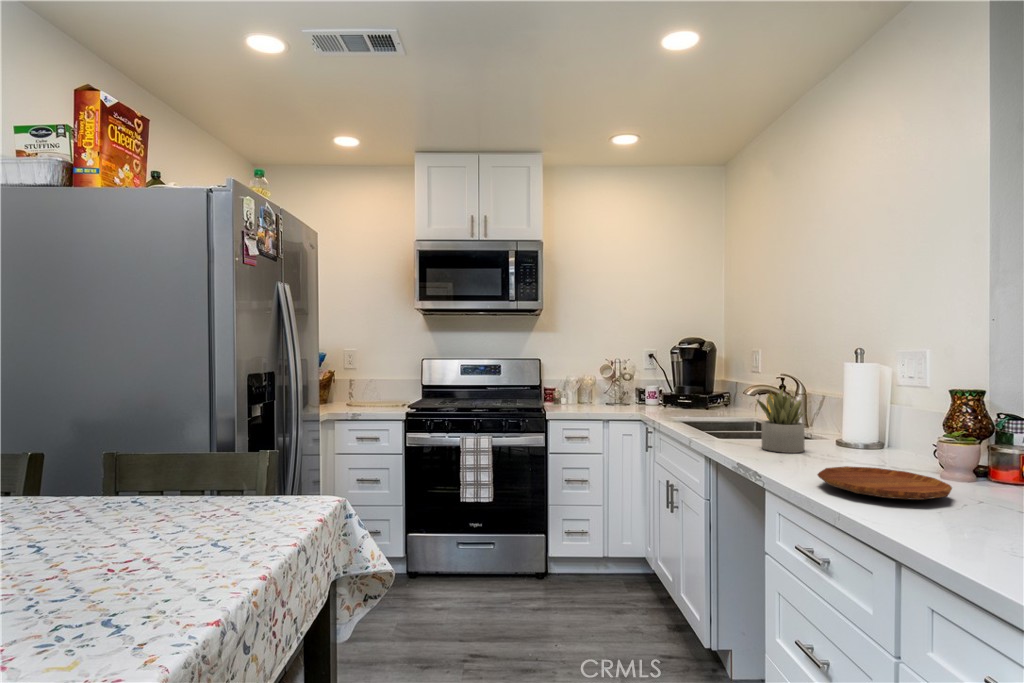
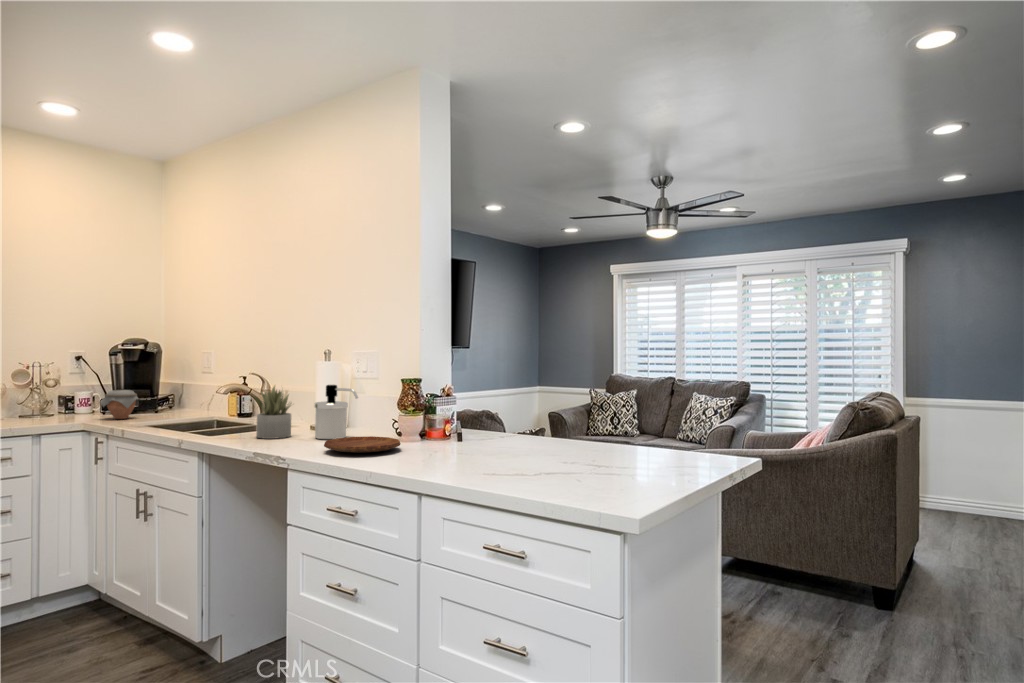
jar: none [654,385,685,412] -> present [101,390,139,419]
soap dispenser: none [830,391,891,465] -> present [314,385,358,439]

